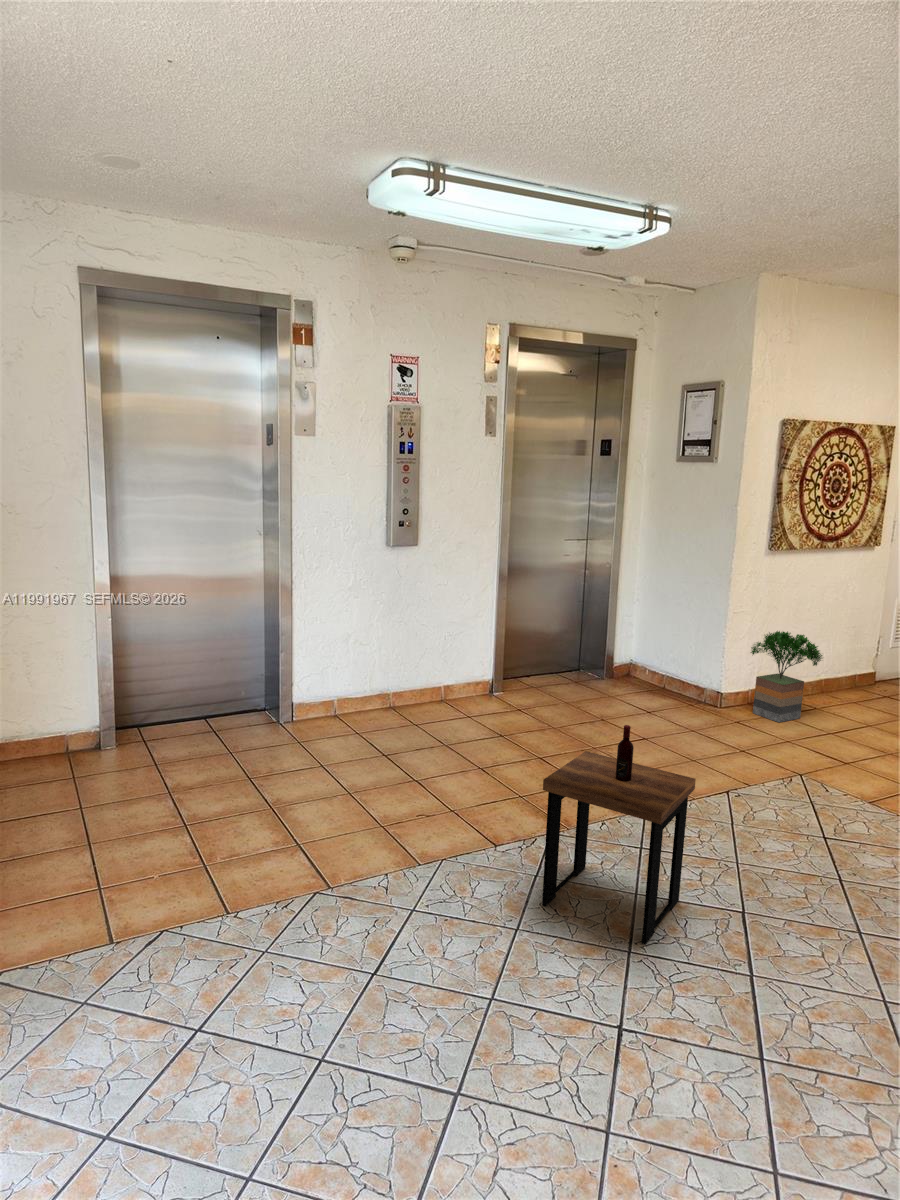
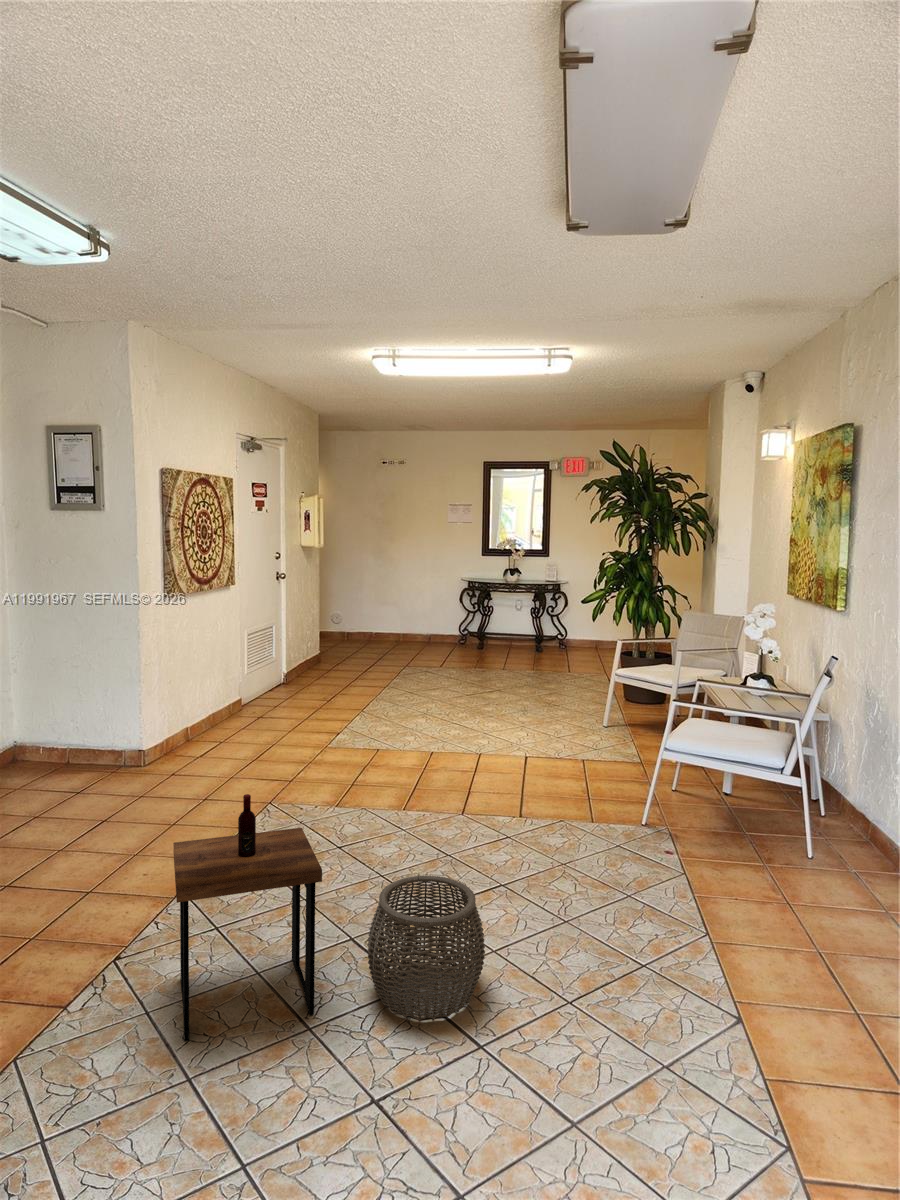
potted tree: present [751,631,822,722] -> none [163,674,233,763]
woven basket: none [698,864,839,1024] -> present [367,875,485,1020]

